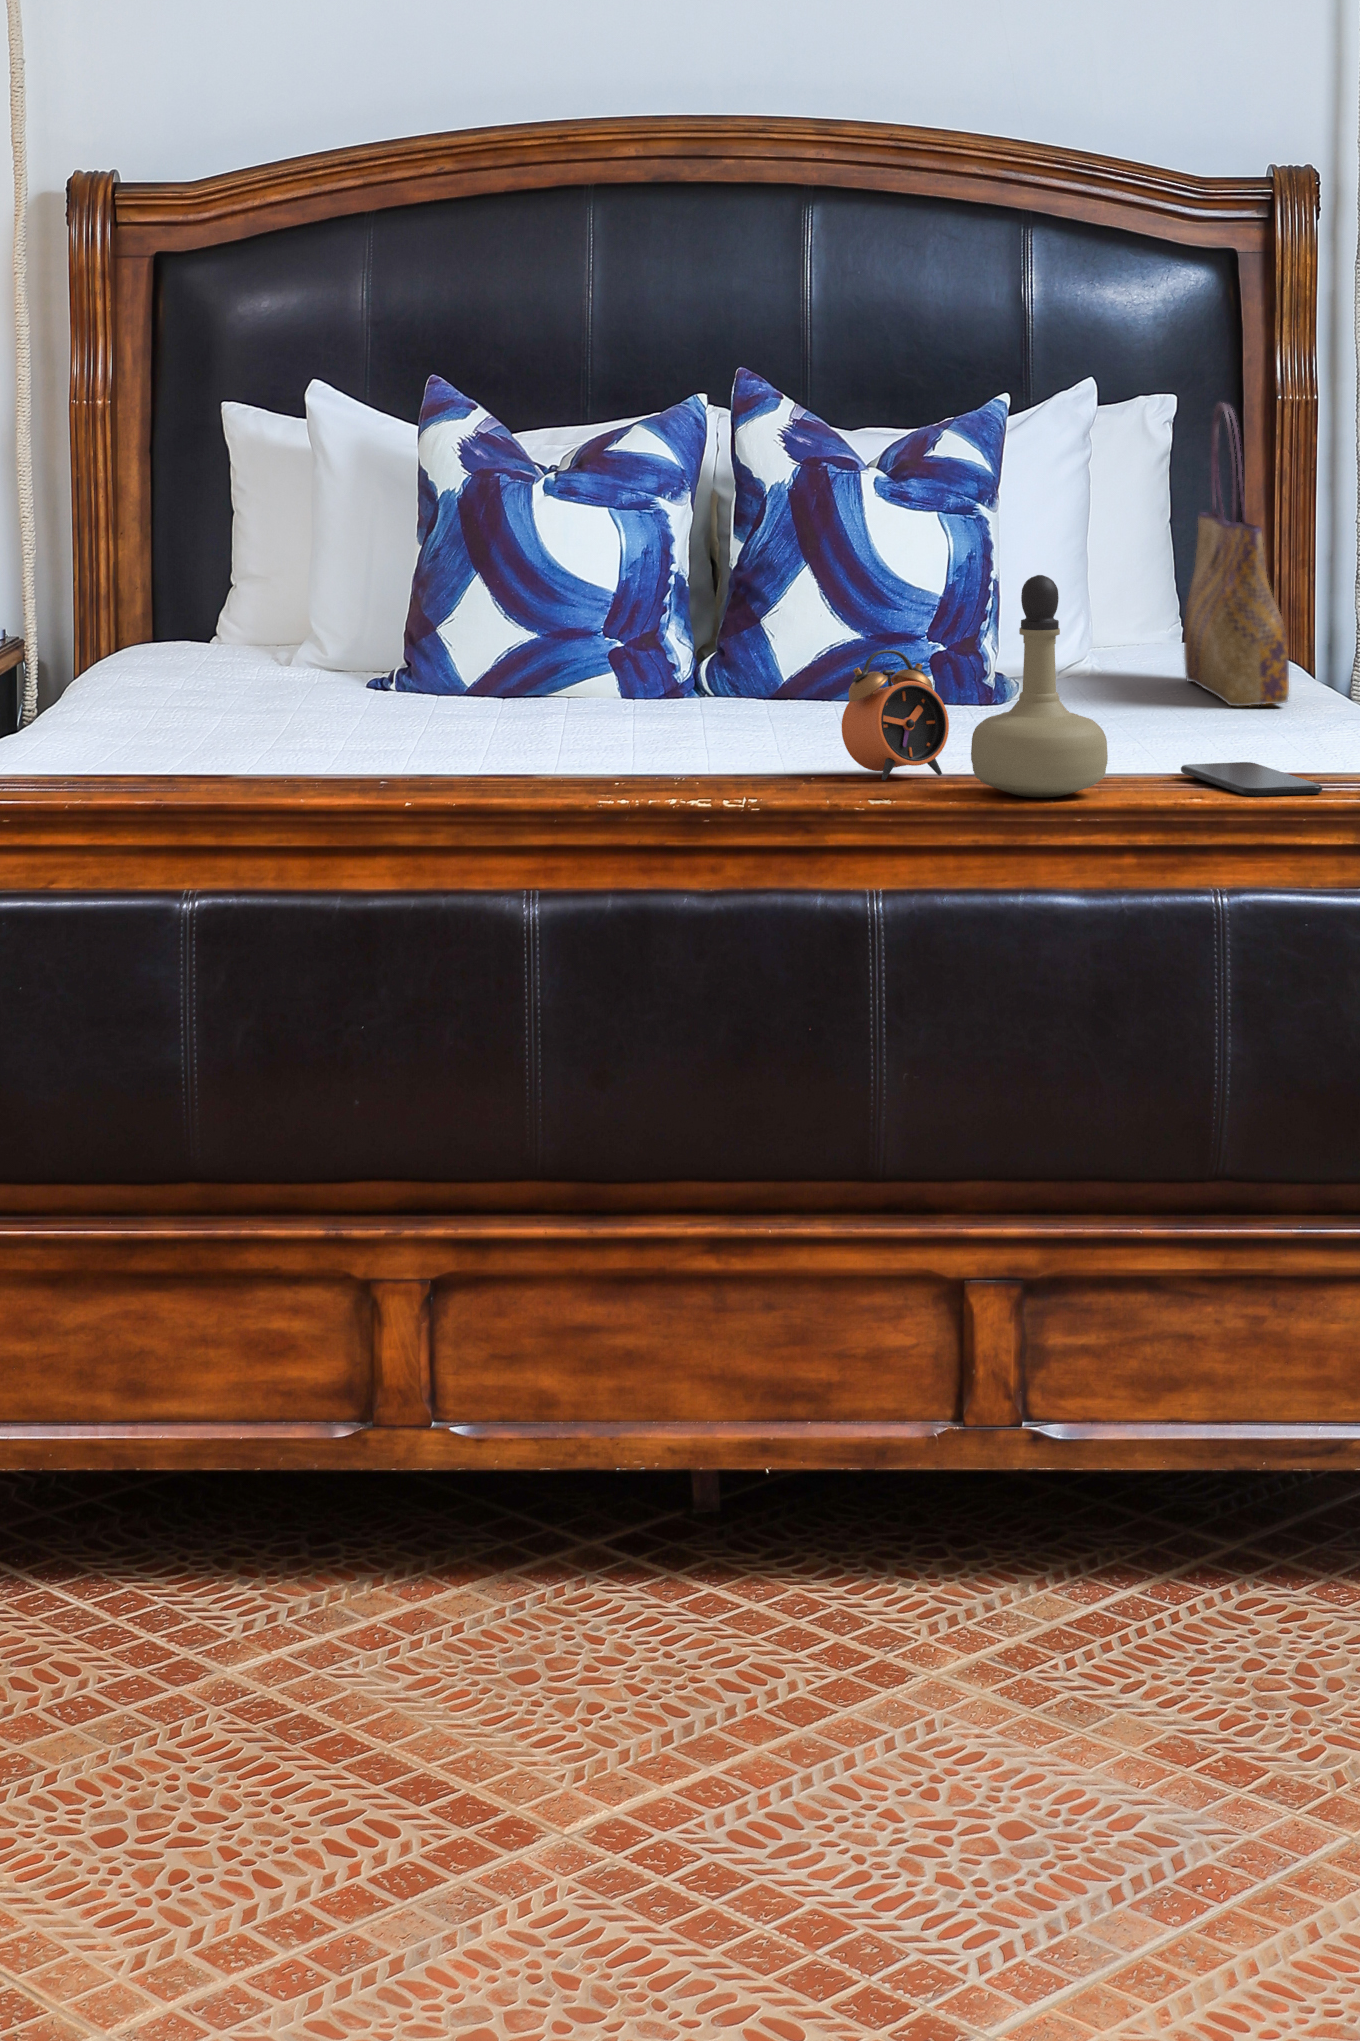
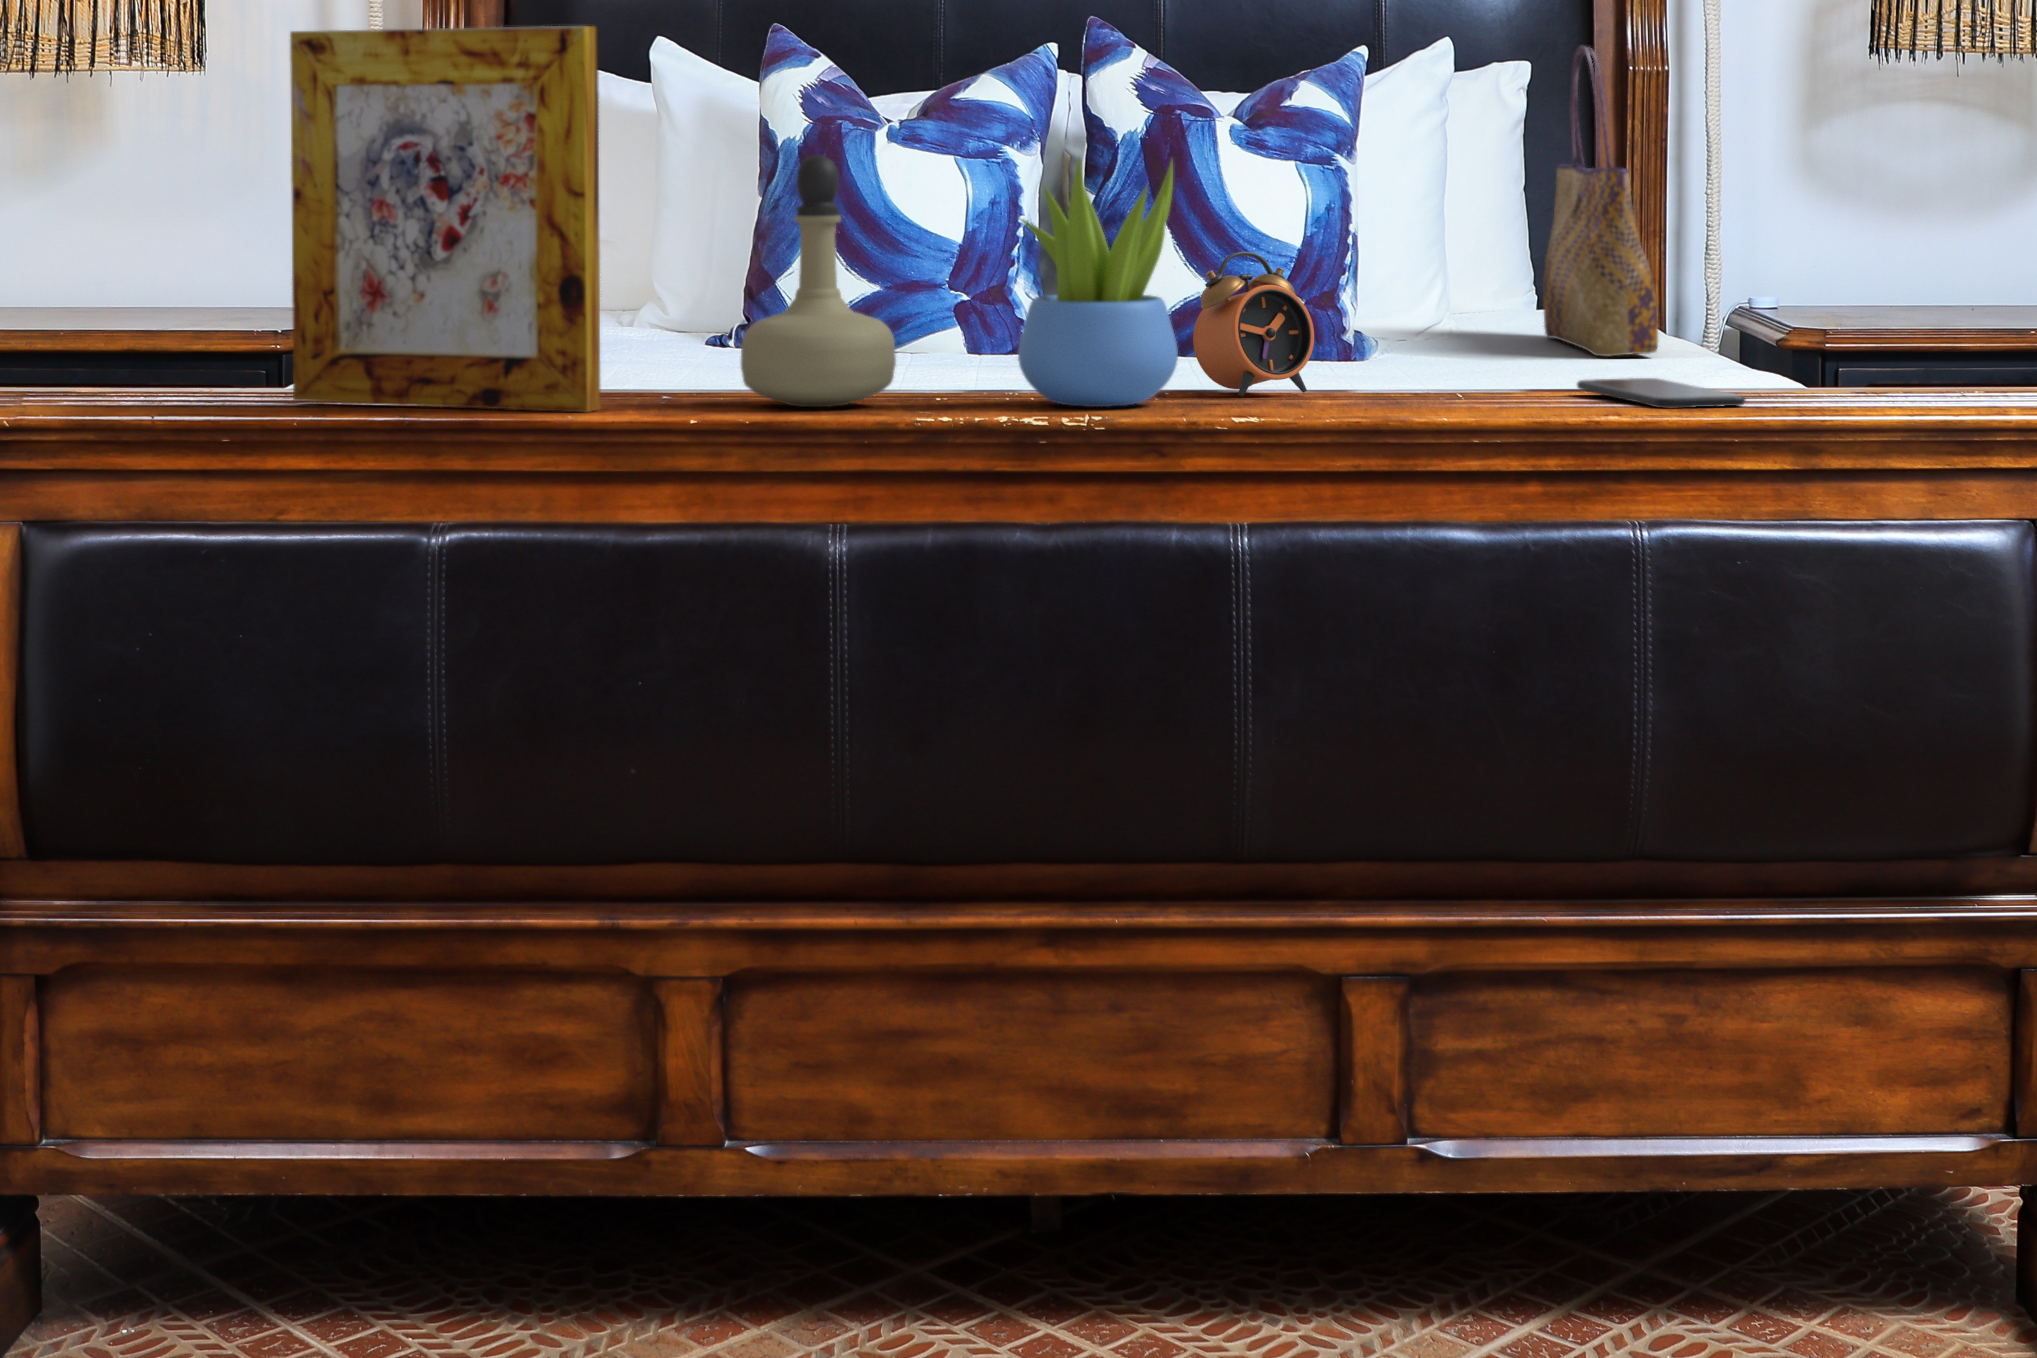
picture frame: none [46,463,326,803] -> present [290,26,601,412]
perfume bottle: present [971,575,1108,797] -> present [741,155,896,407]
succulent plant: none [688,576,828,796] -> present [1018,159,1178,407]

